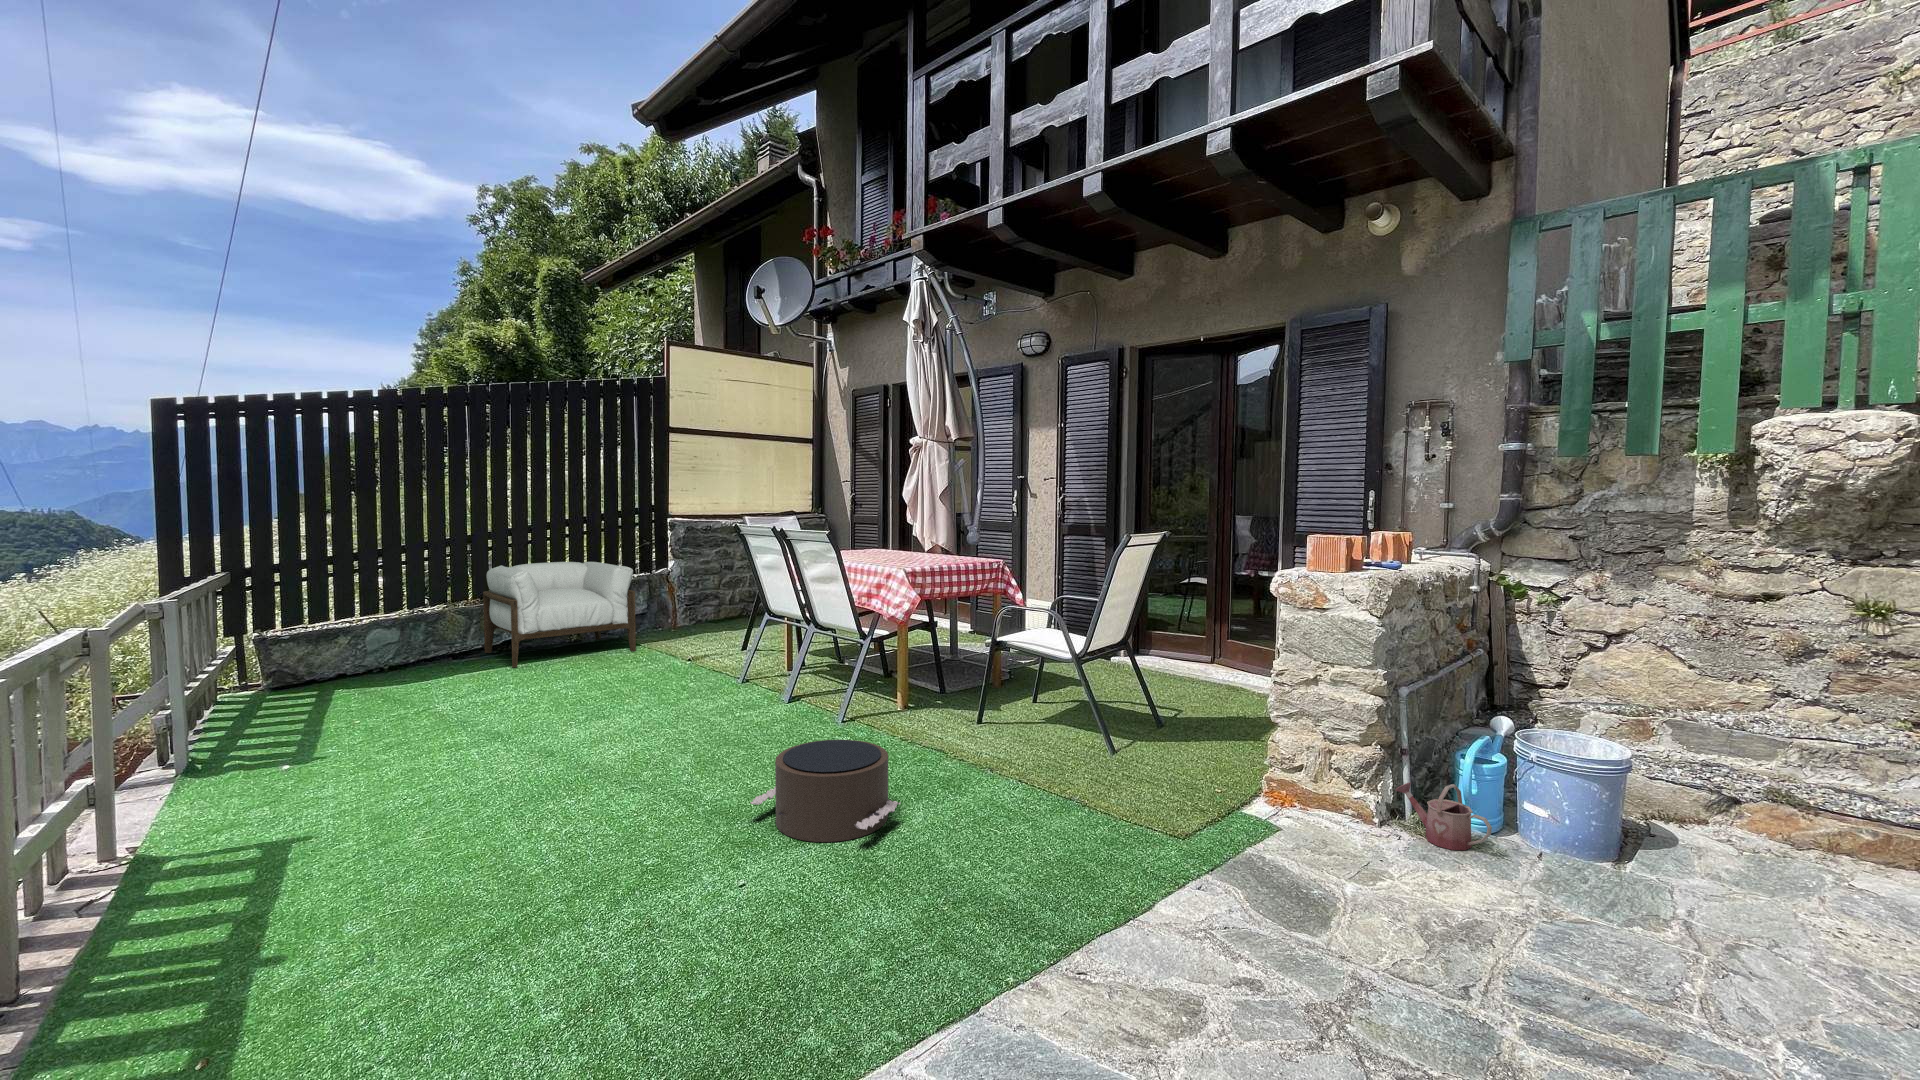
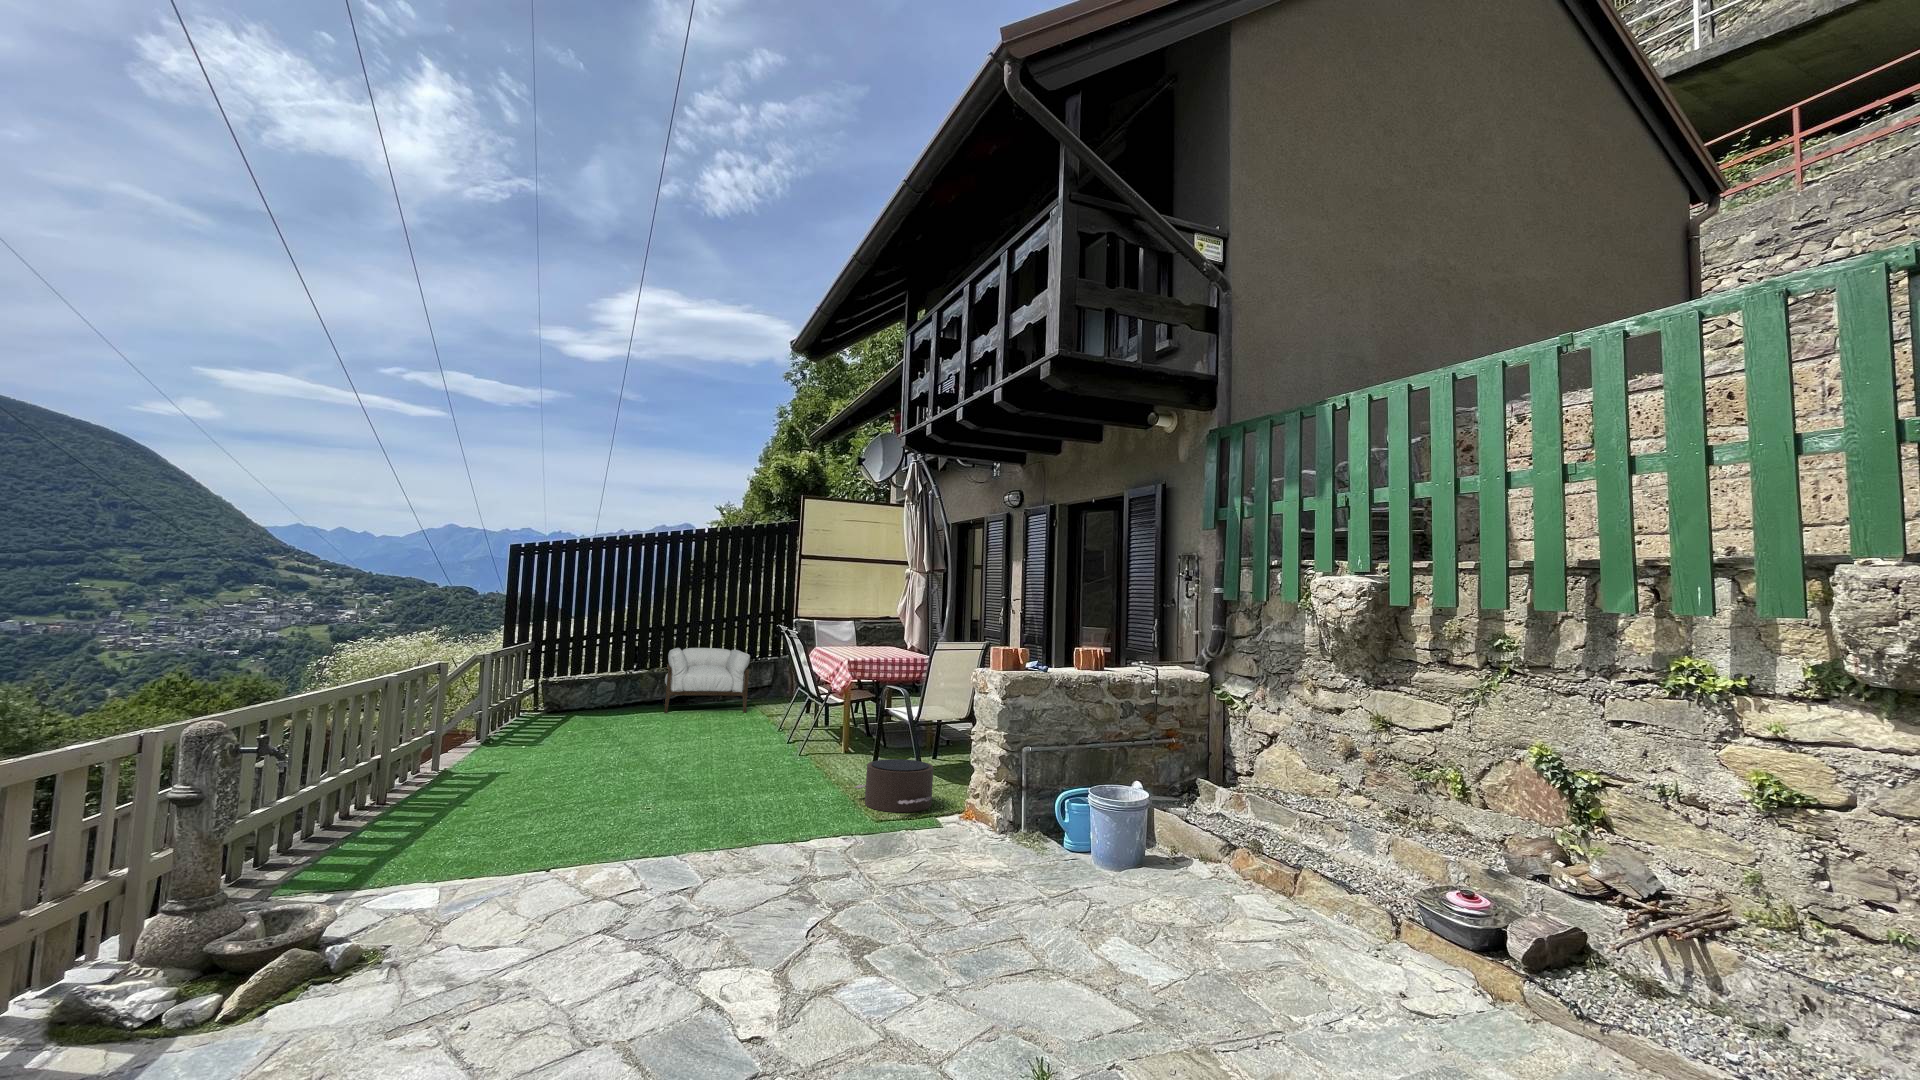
pouf: present [751,740,900,842] -> present [855,759,933,812]
watering can: present [1395,782,1492,850] -> none [998,812,1028,857]

